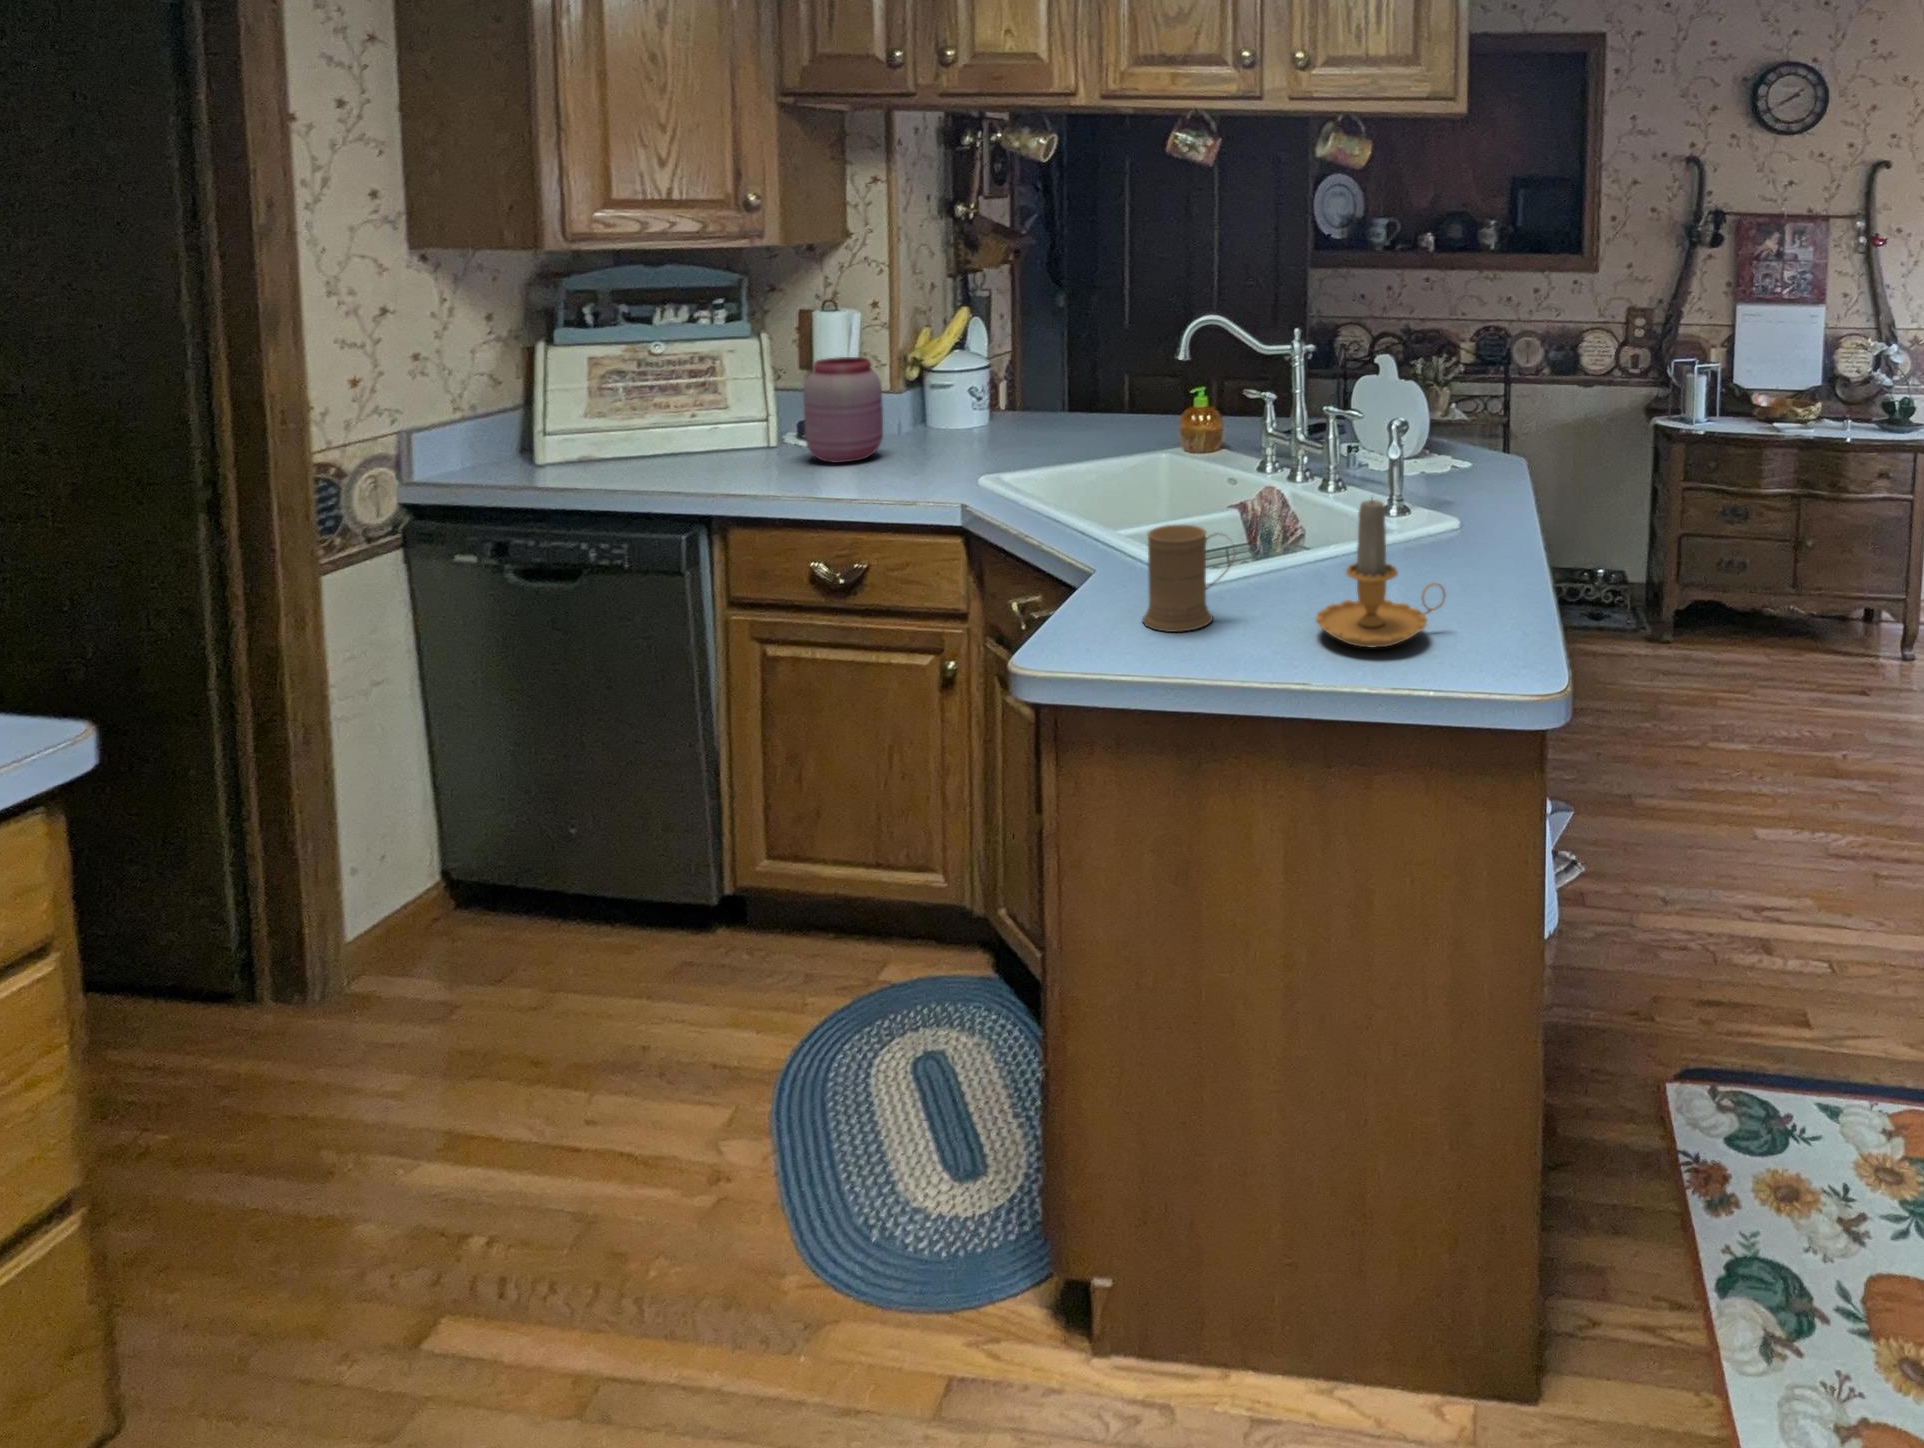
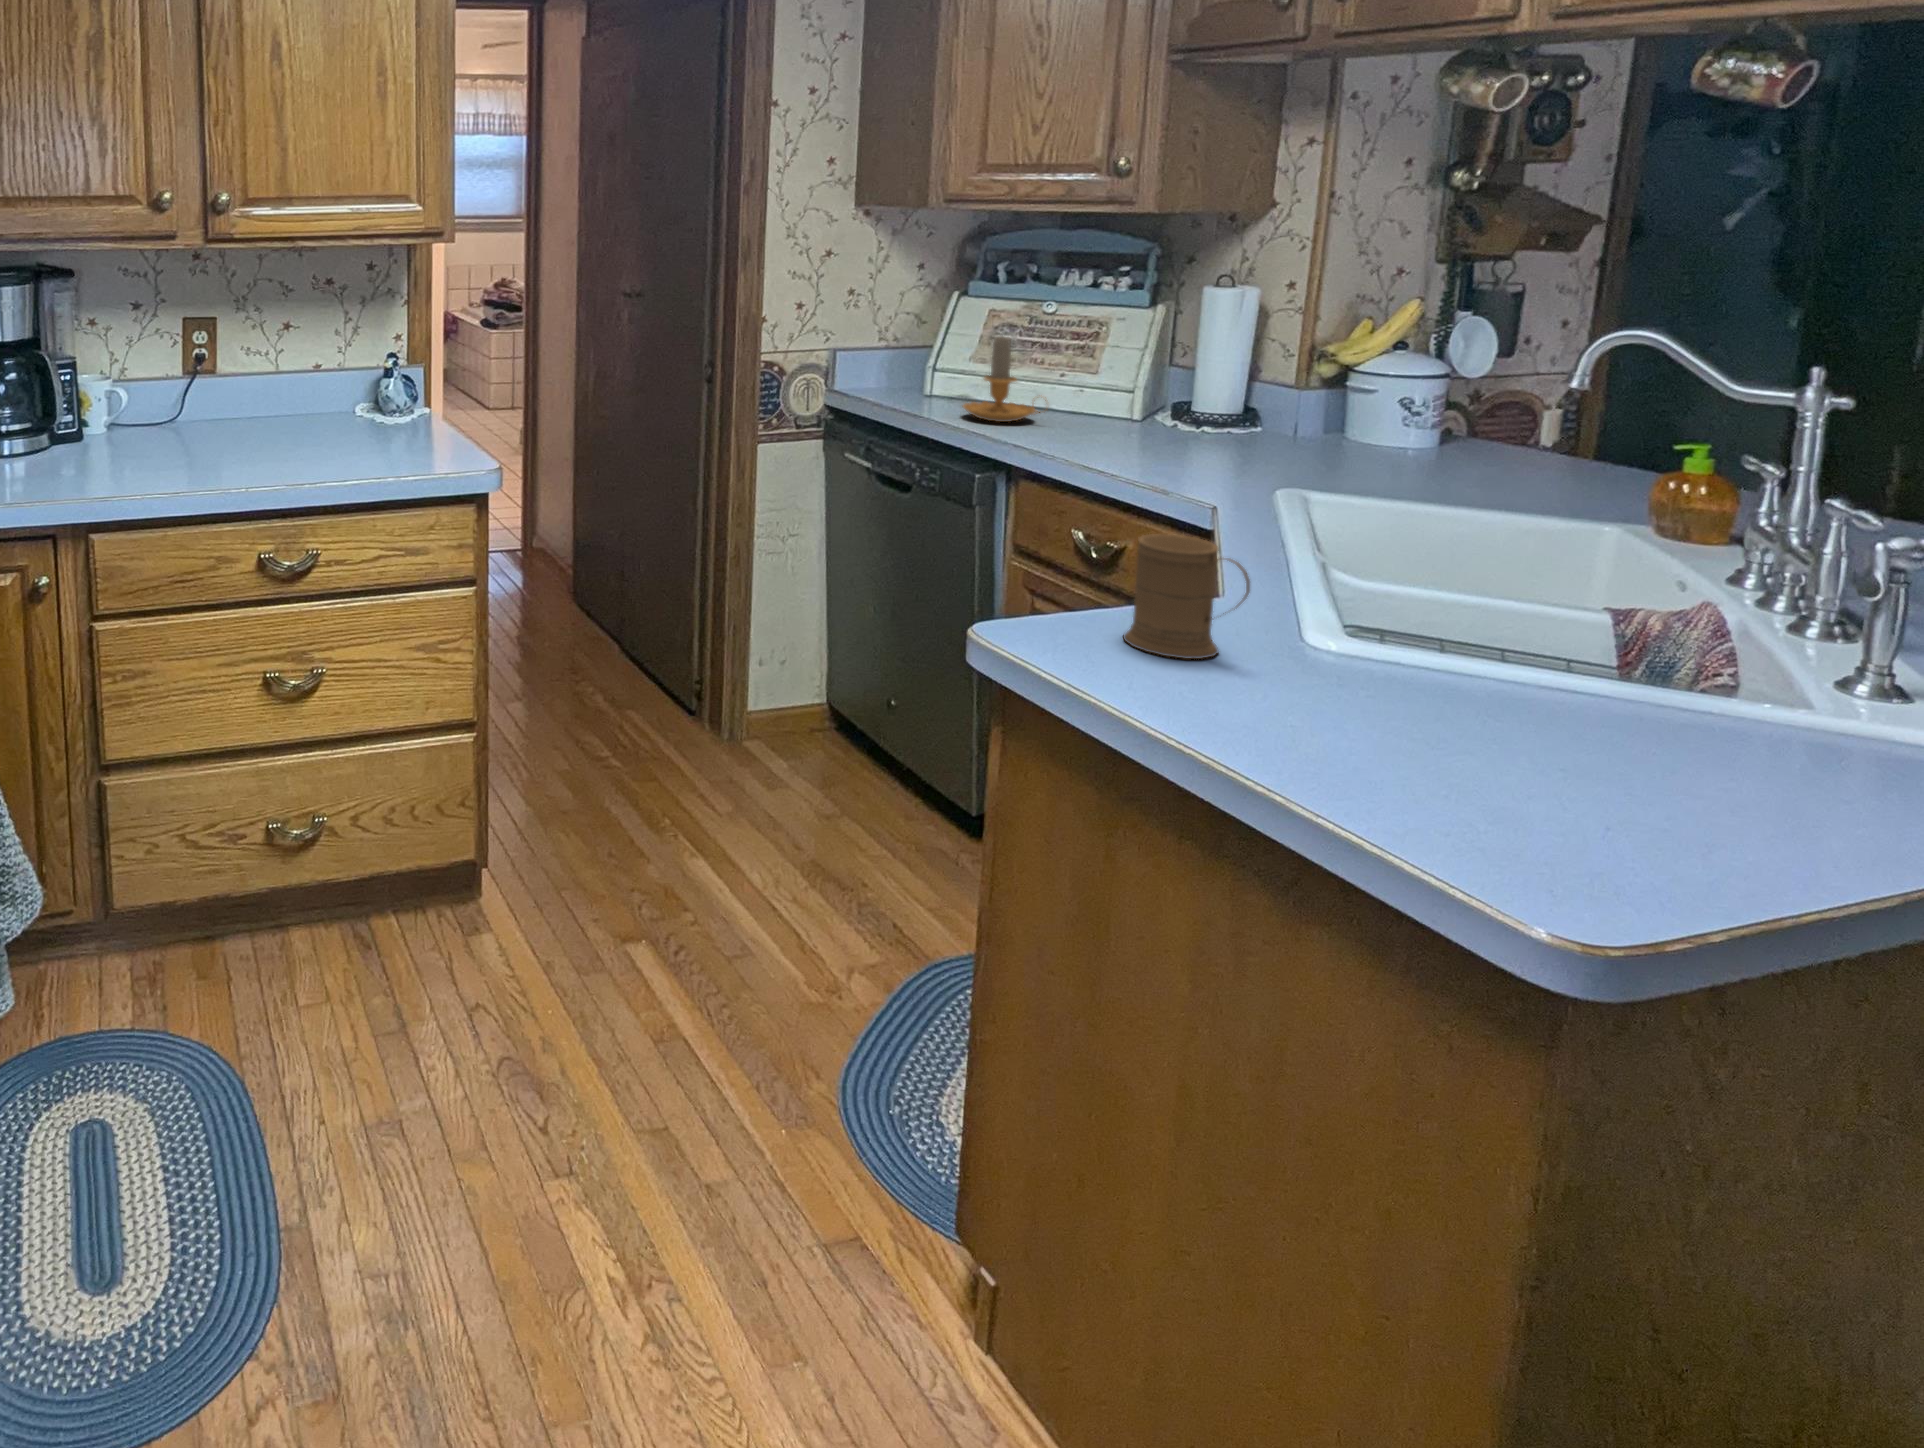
jar: present [803,357,883,463] -> none [1137,334,1233,449]
candle: present [1316,498,1445,647] -> present [963,336,1046,422]

